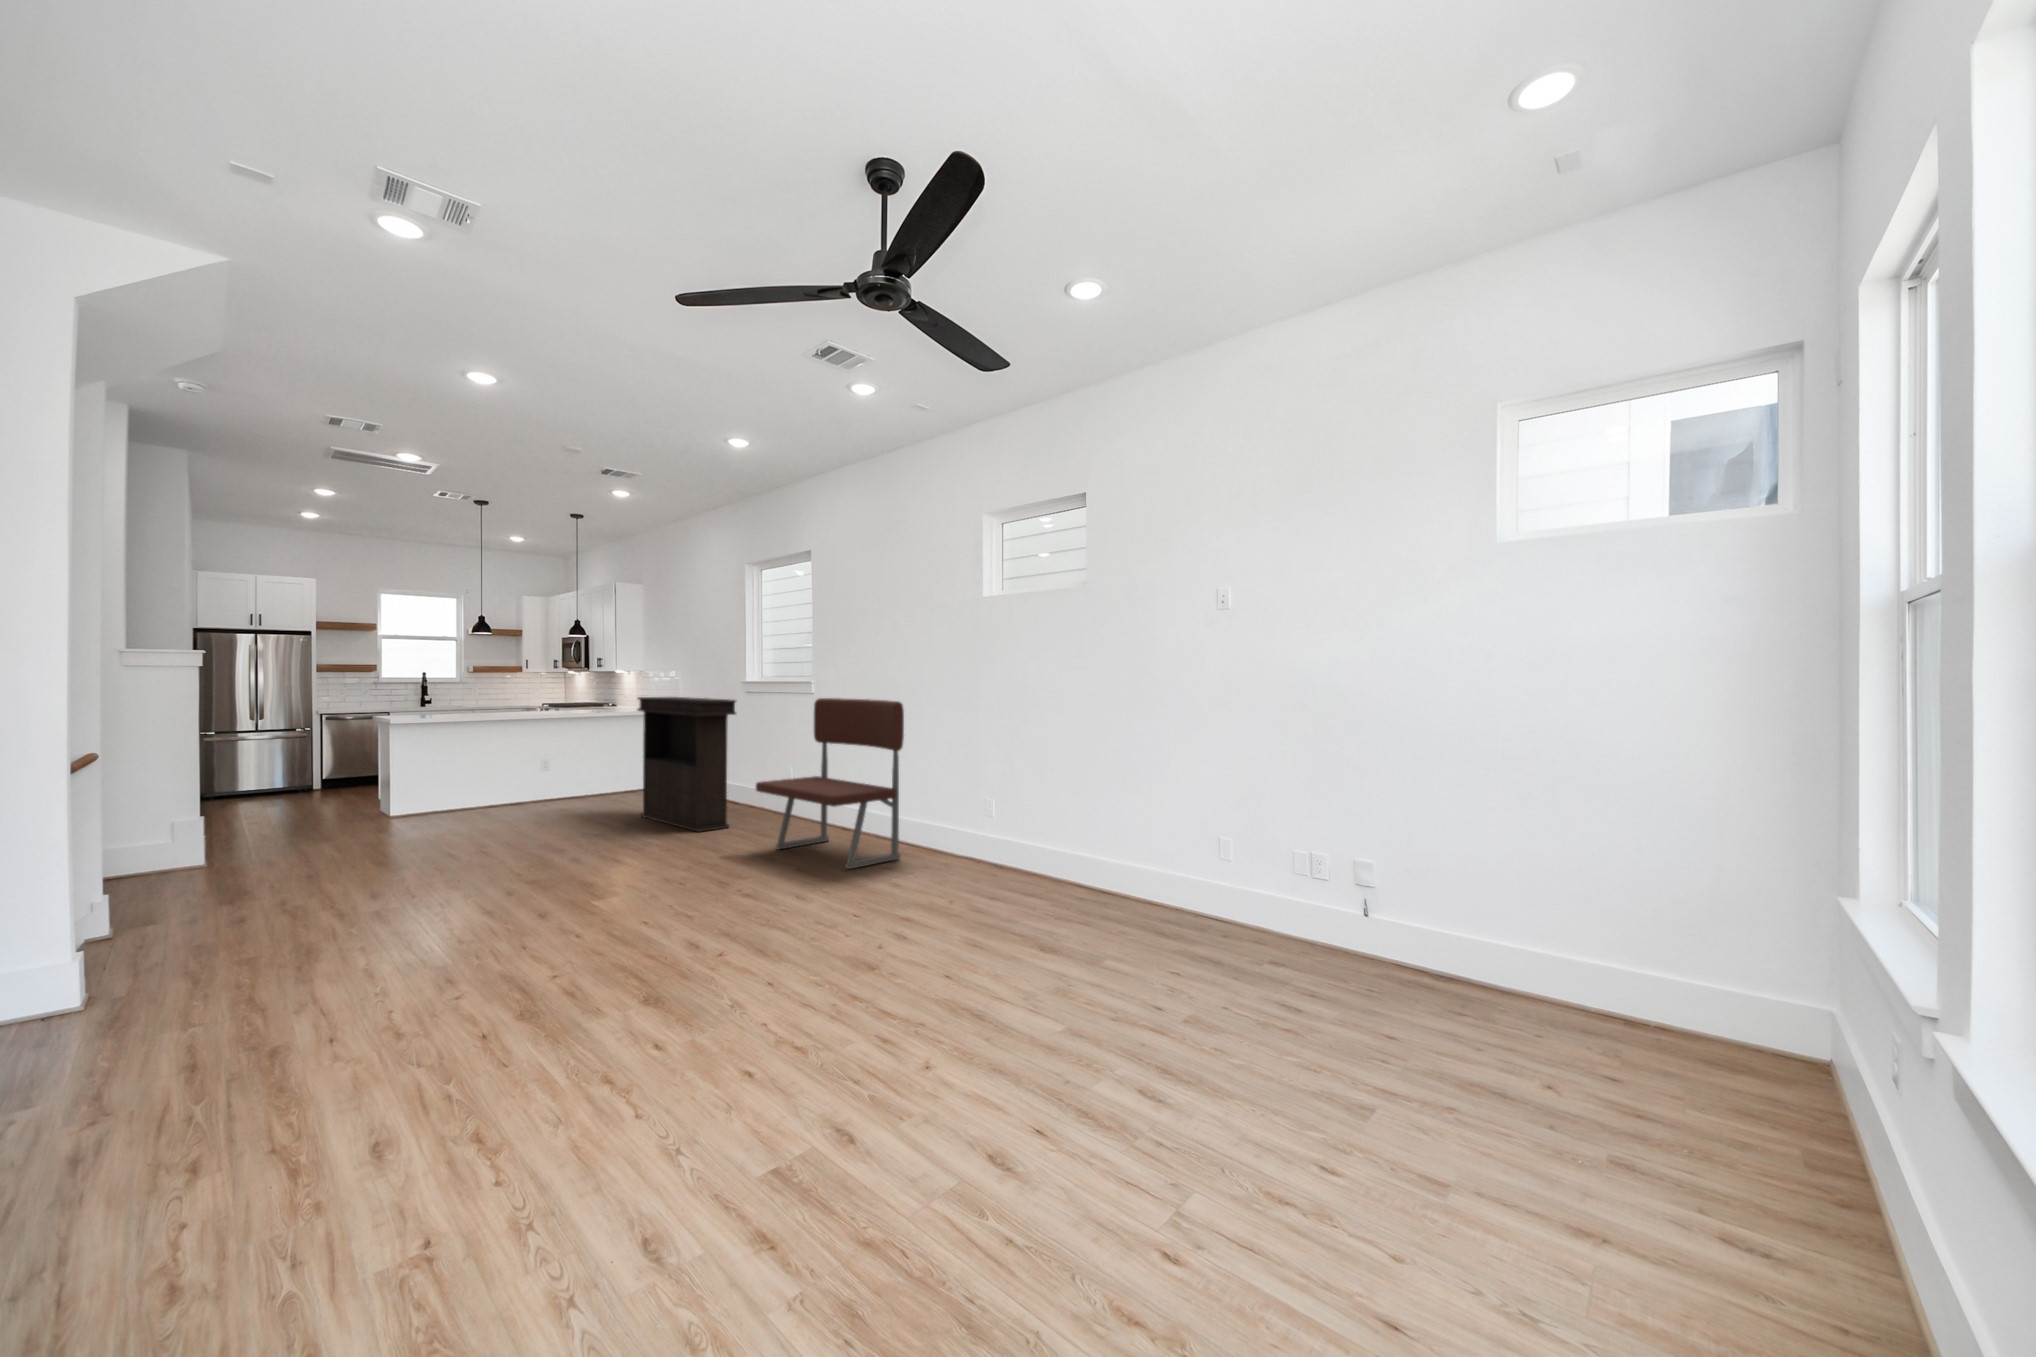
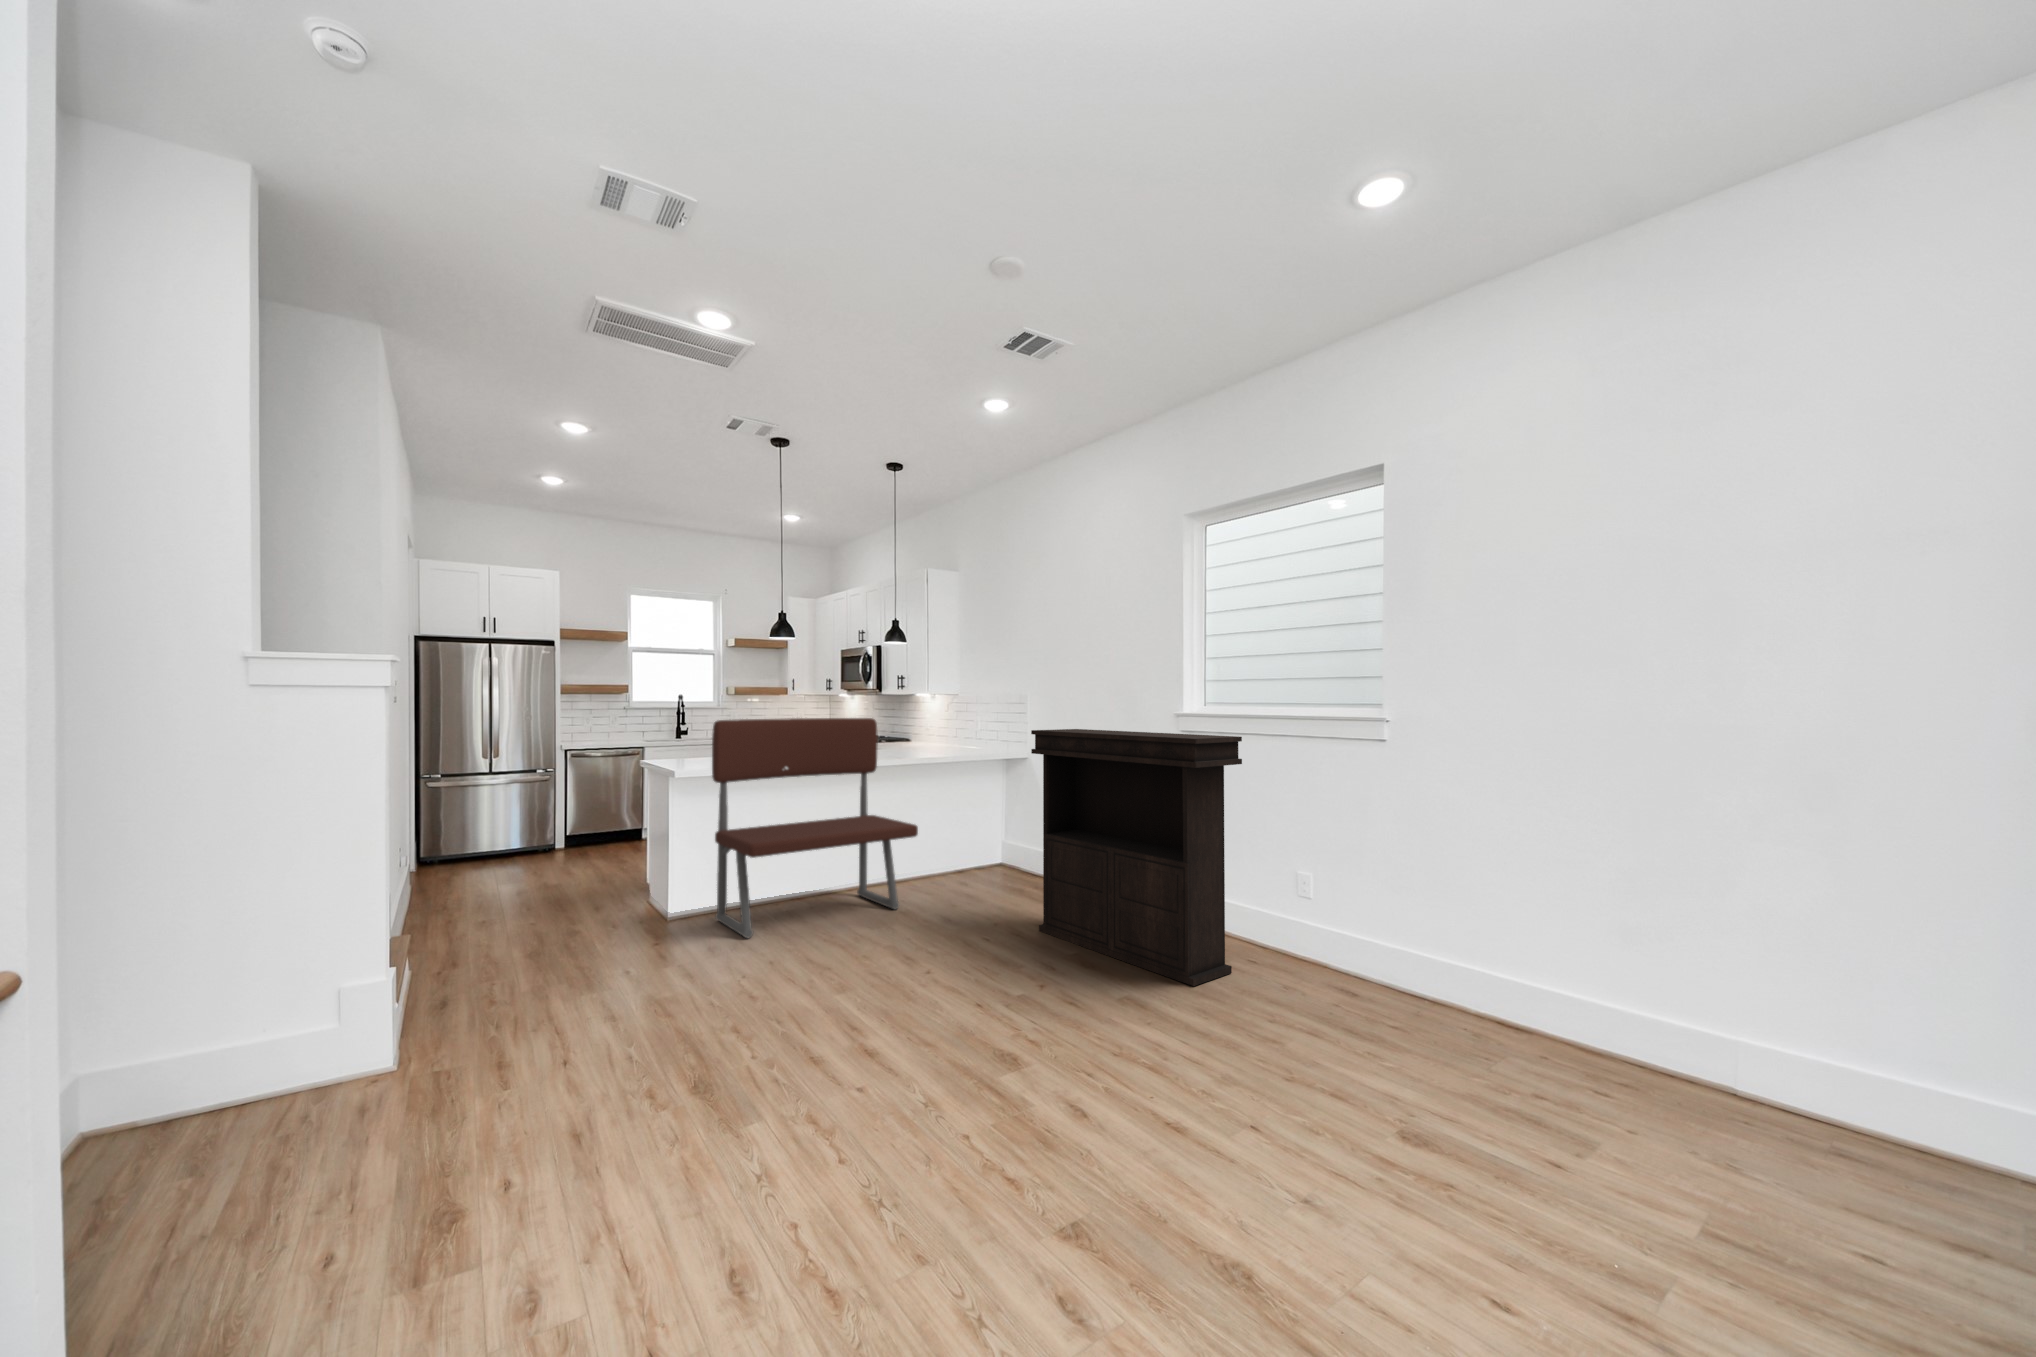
bench: present [756,698,904,869] -> present [712,718,918,938]

